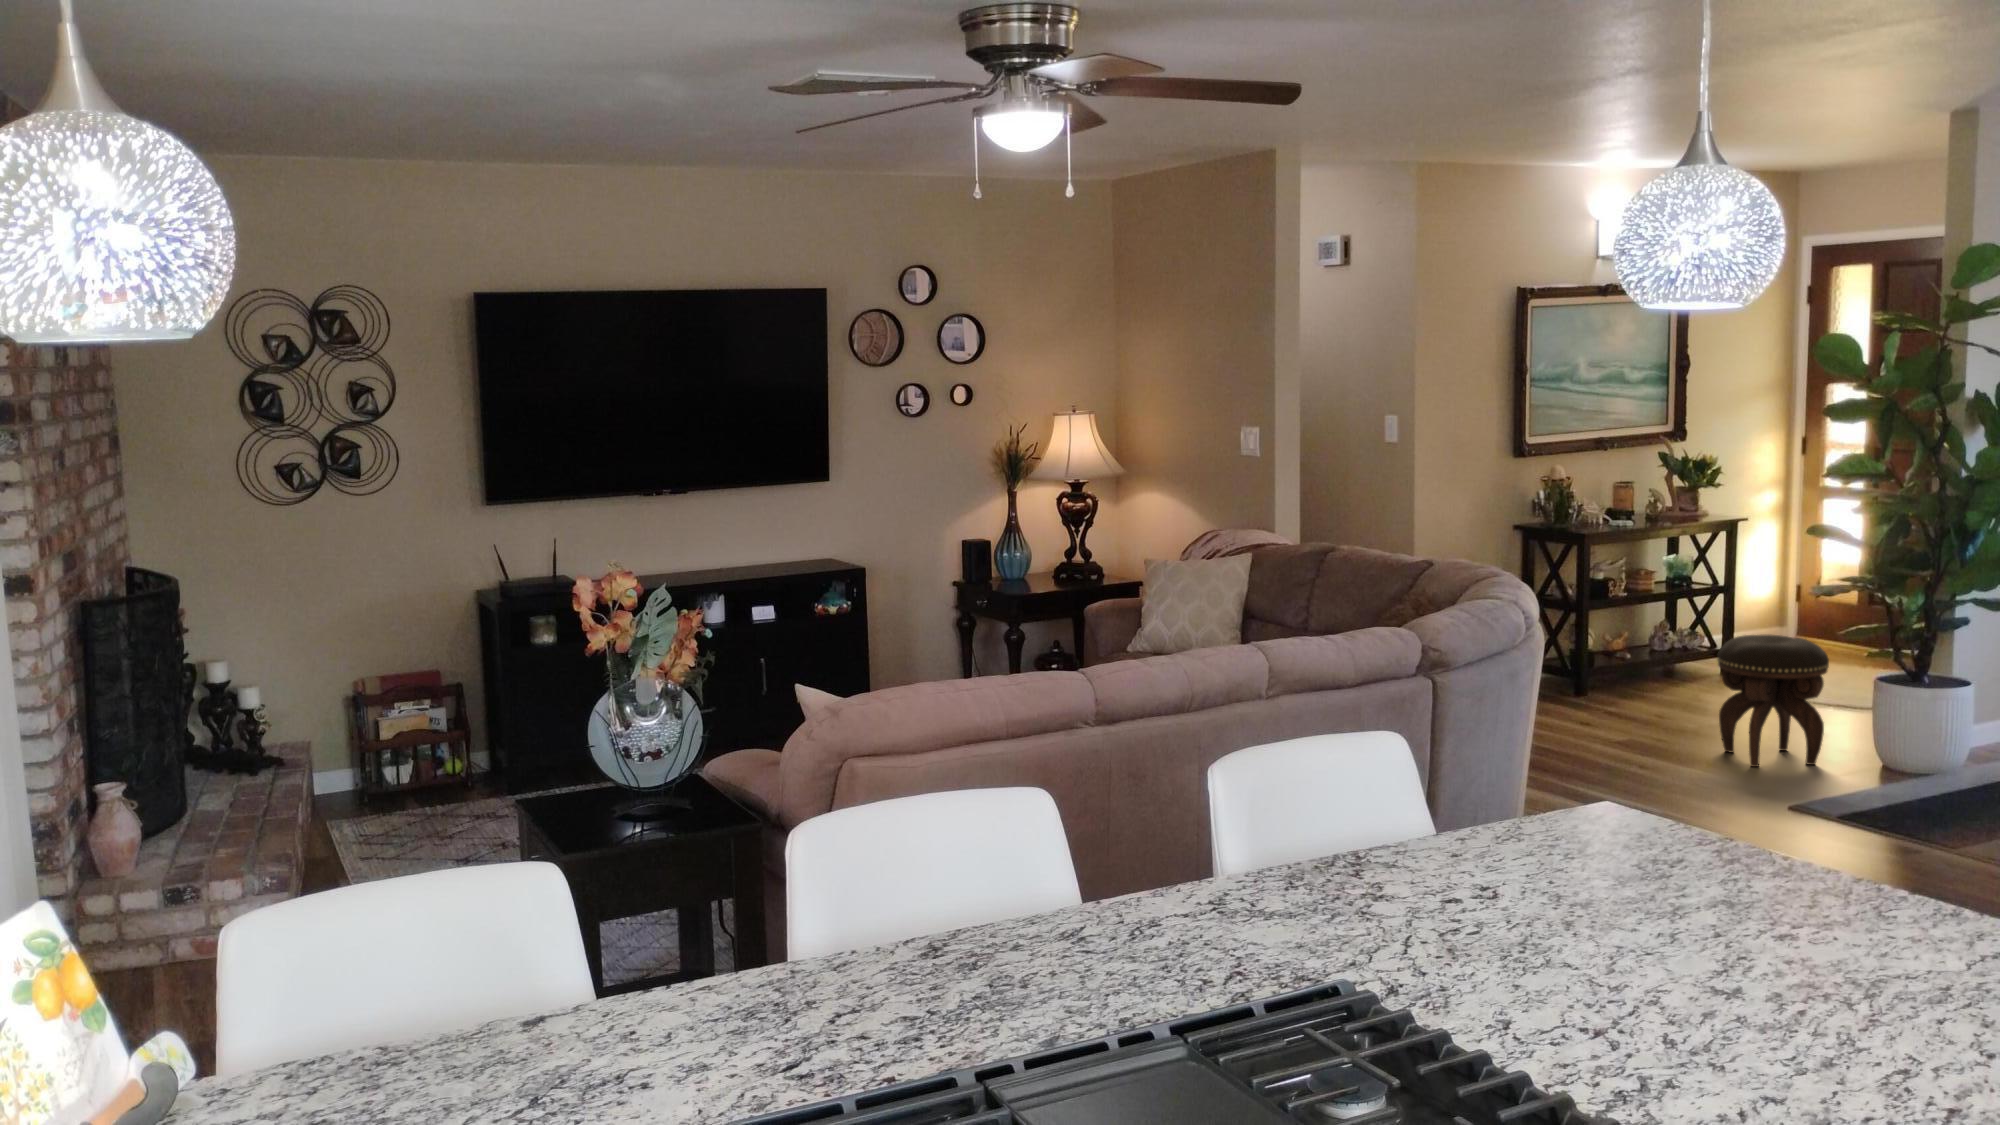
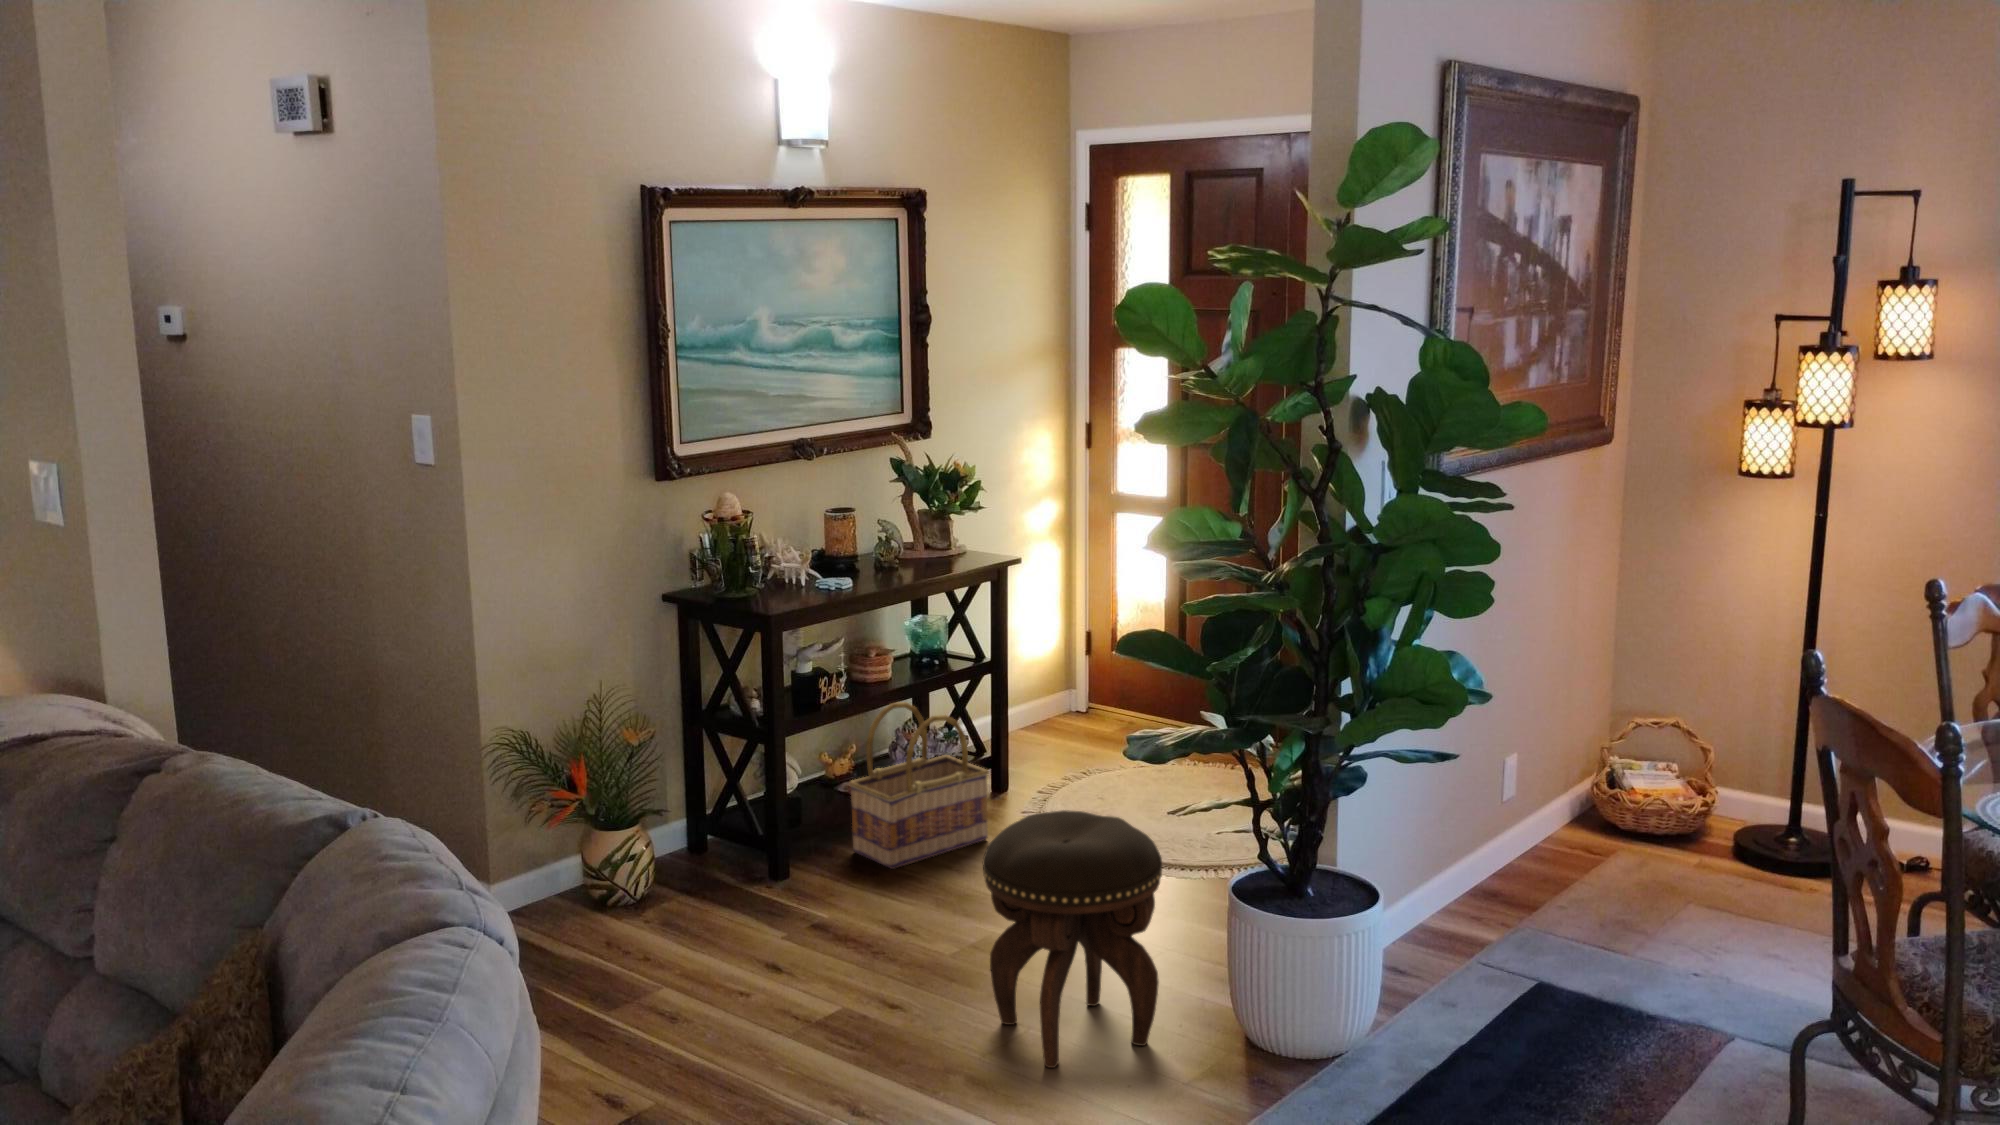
basket: none [1625,599,1720,697] -> present [849,702,988,869]

